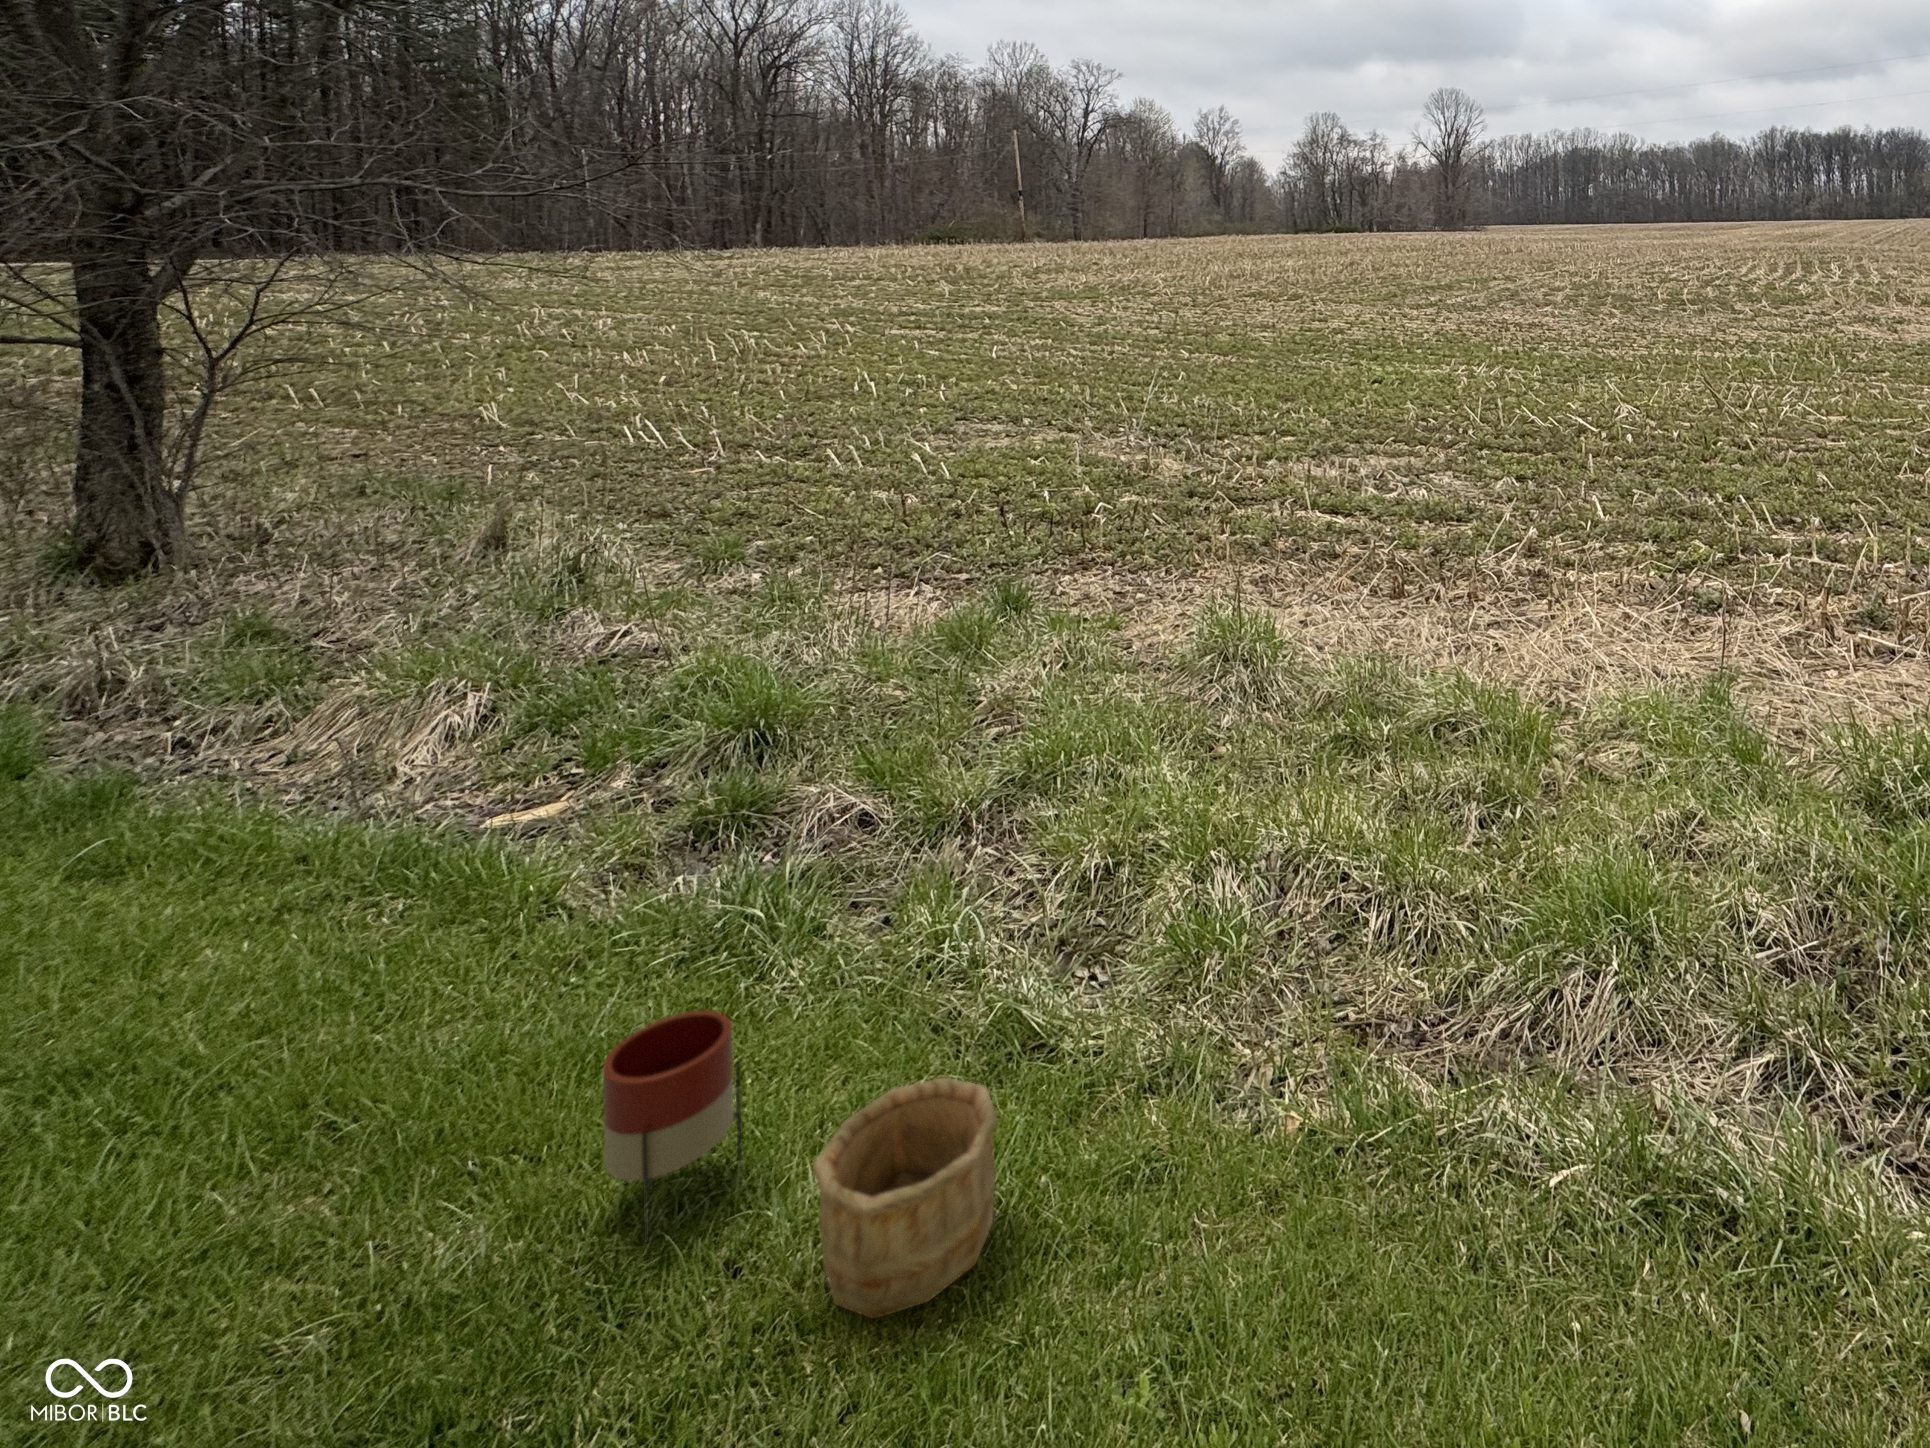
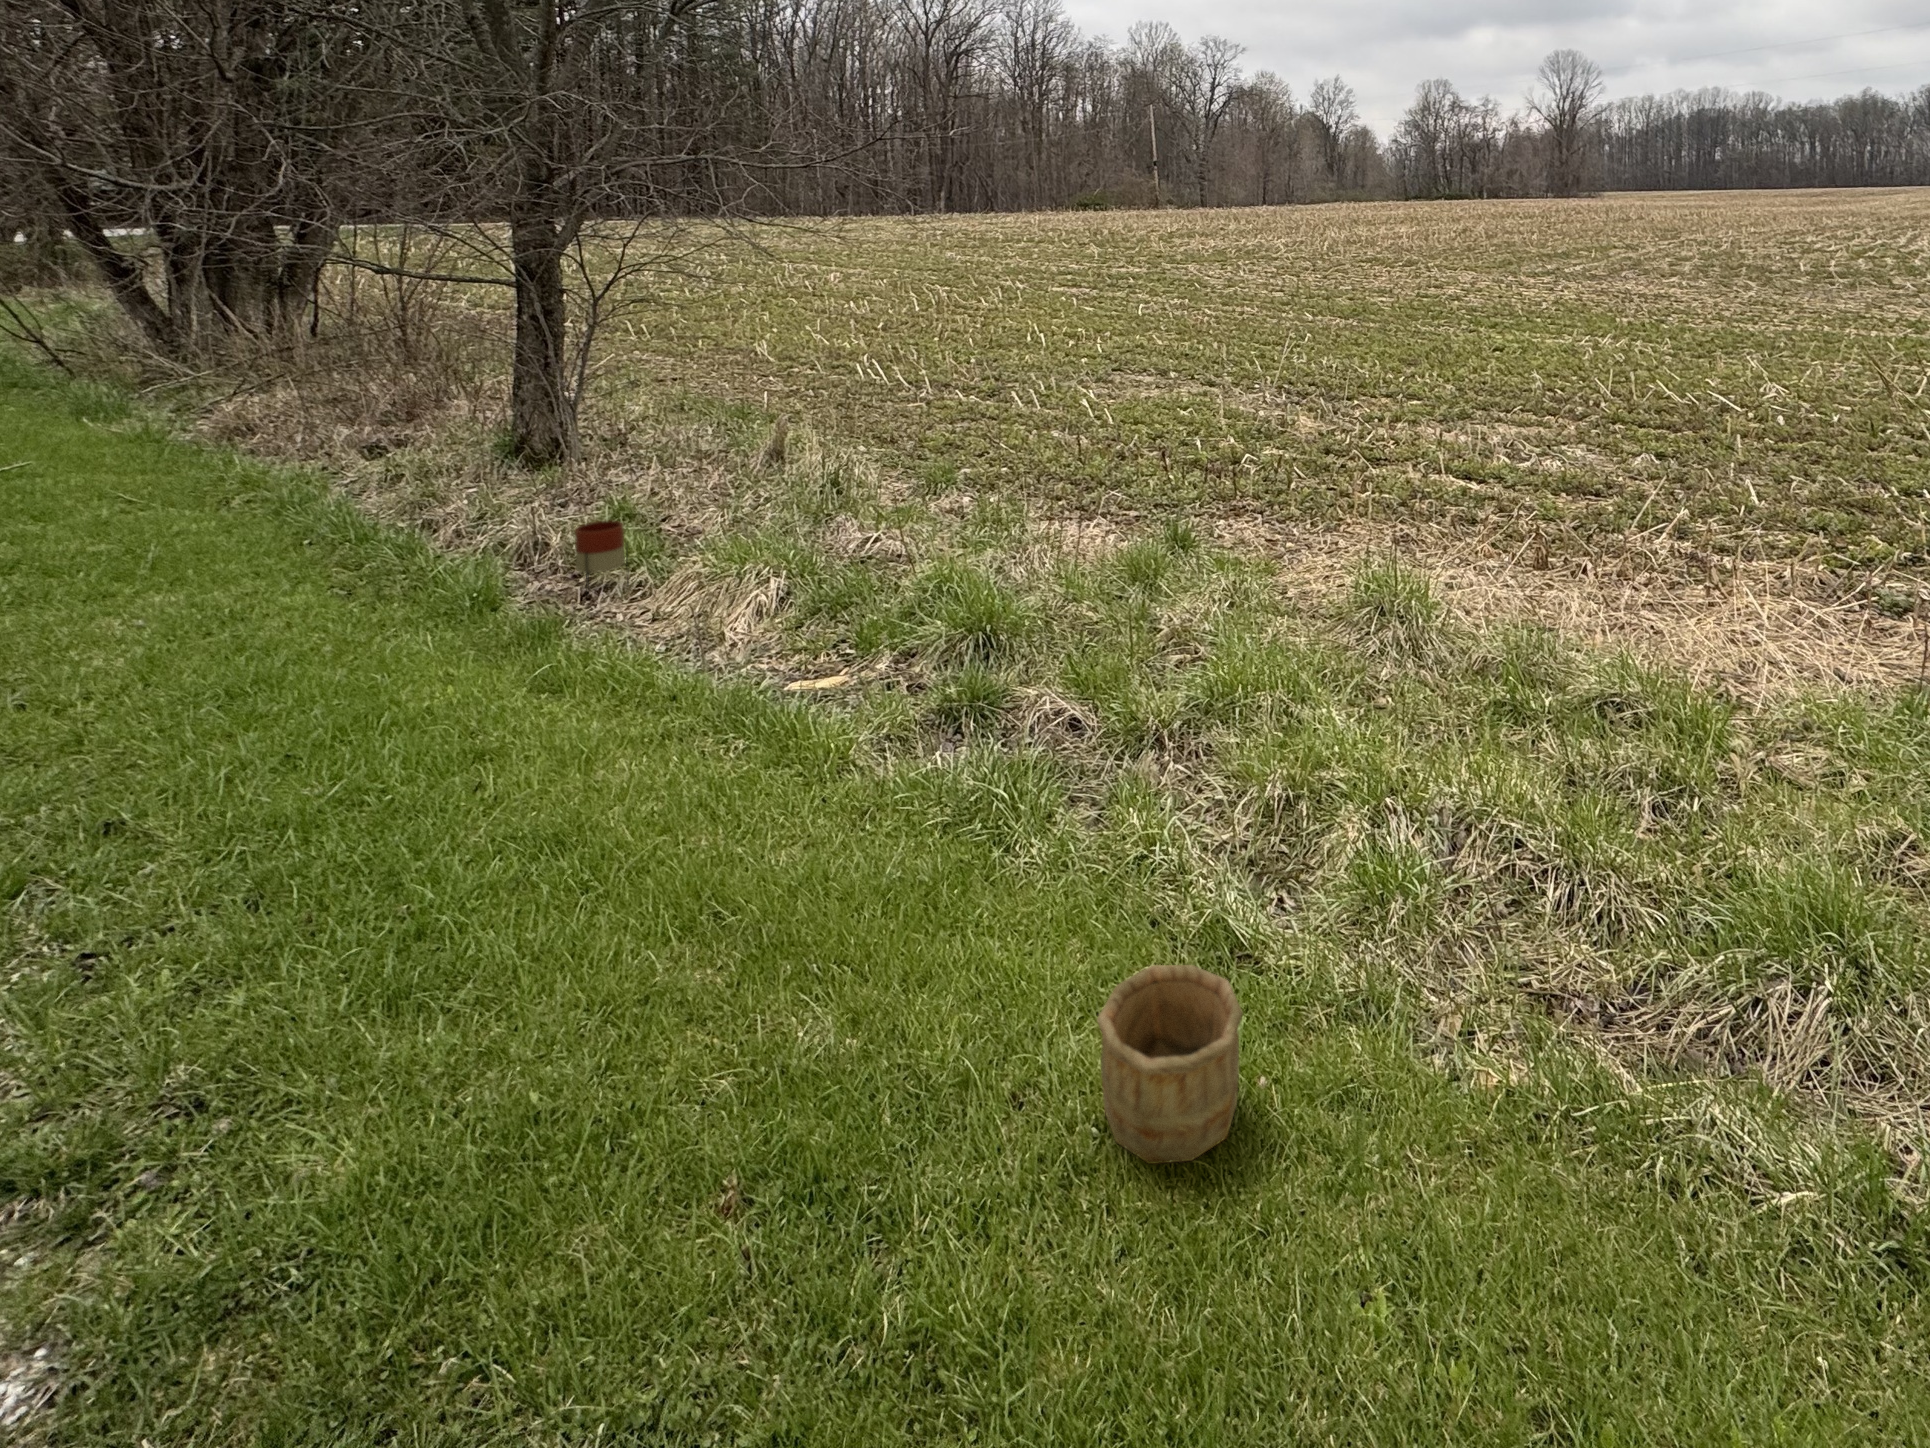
planter: present [603,1010,742,1242] -> present [575,521,627,586]

